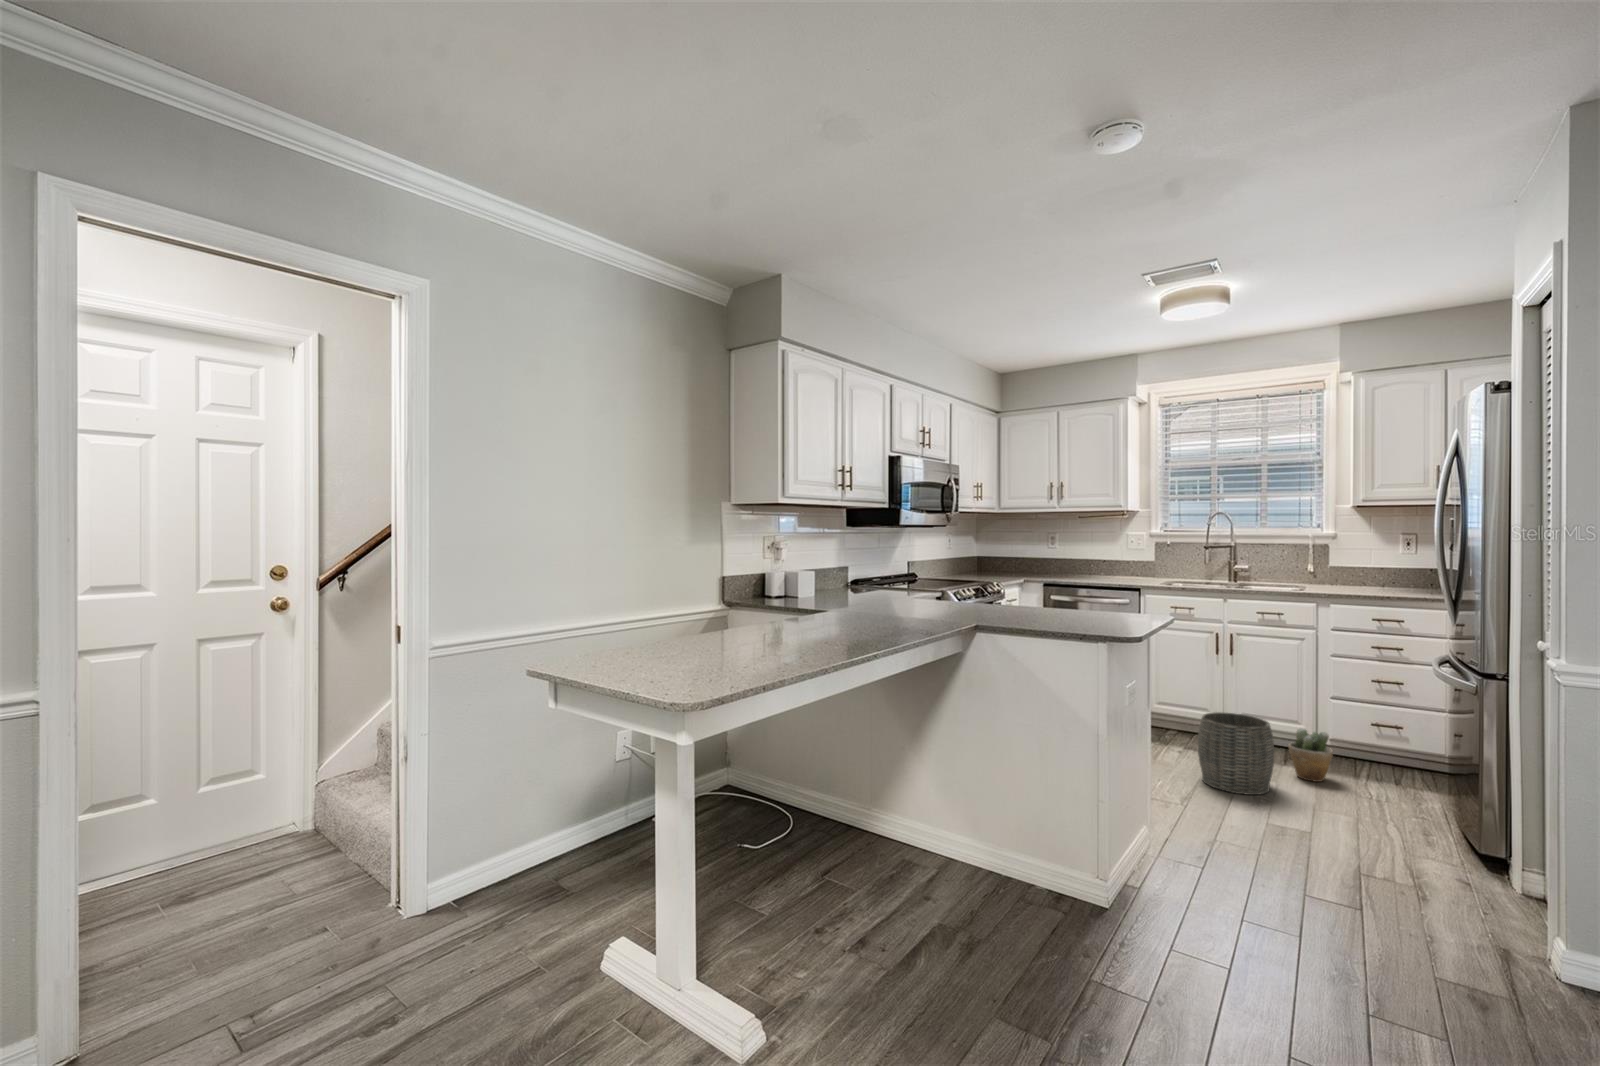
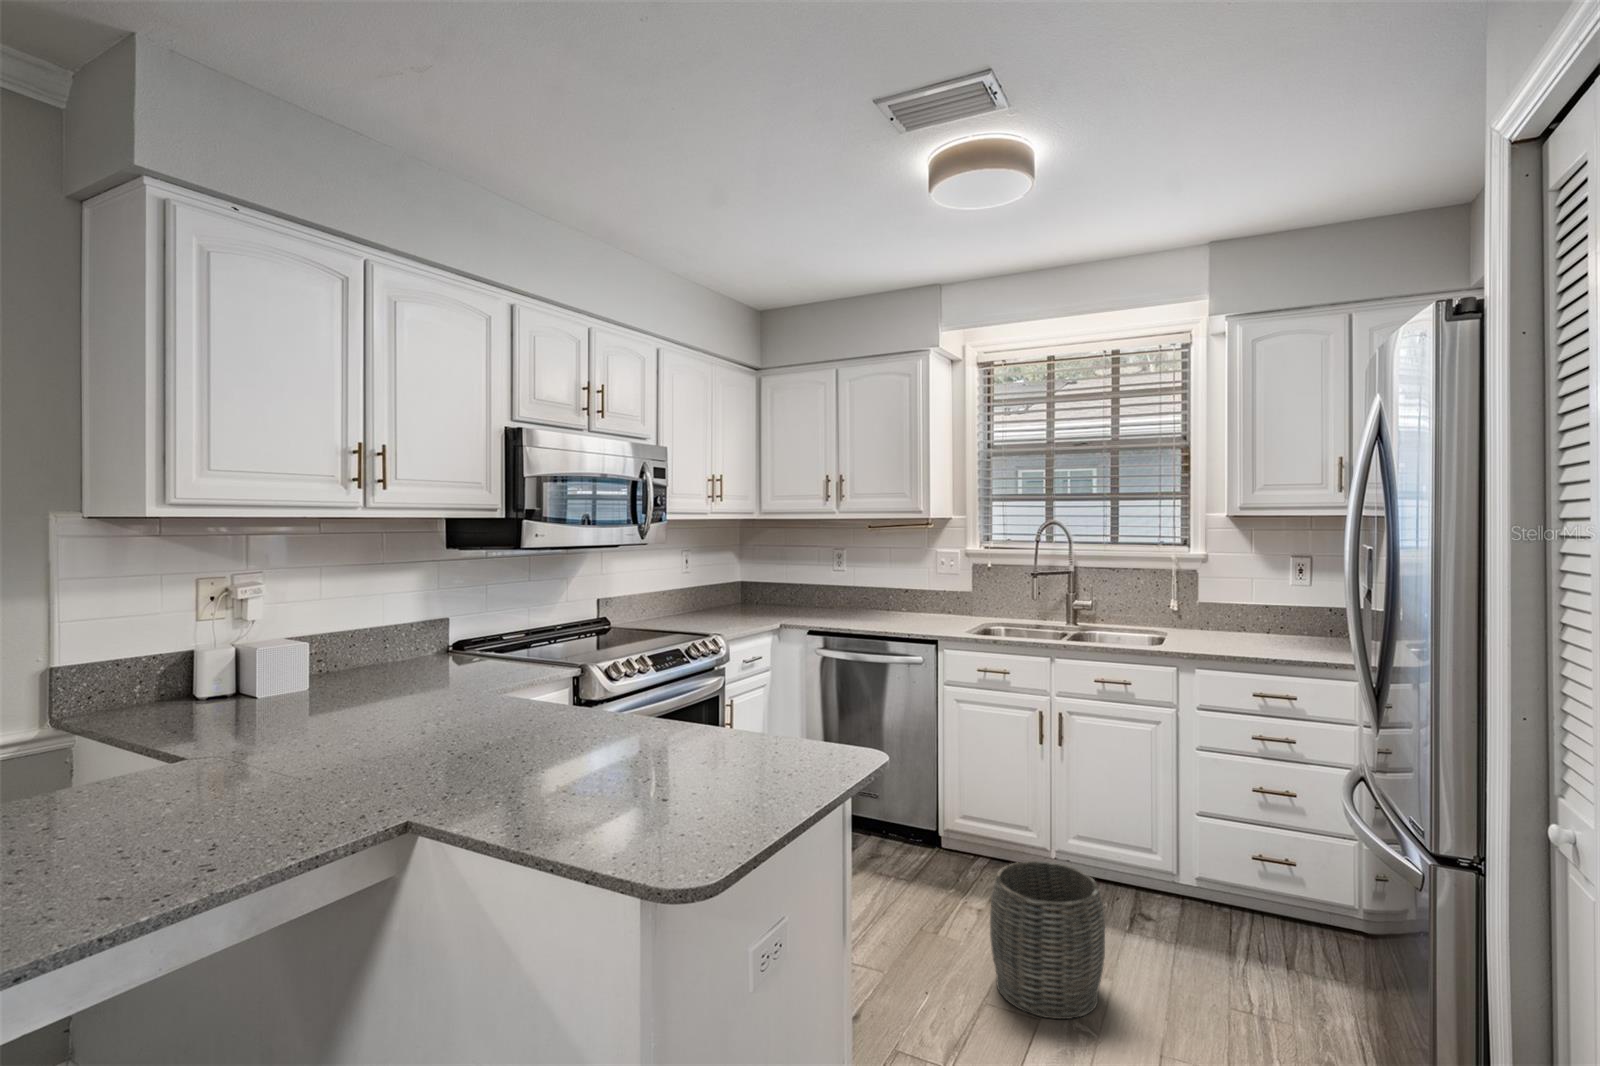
potted plant: present [1288,728,1333,782] -> none [1132,880,1196,971]

